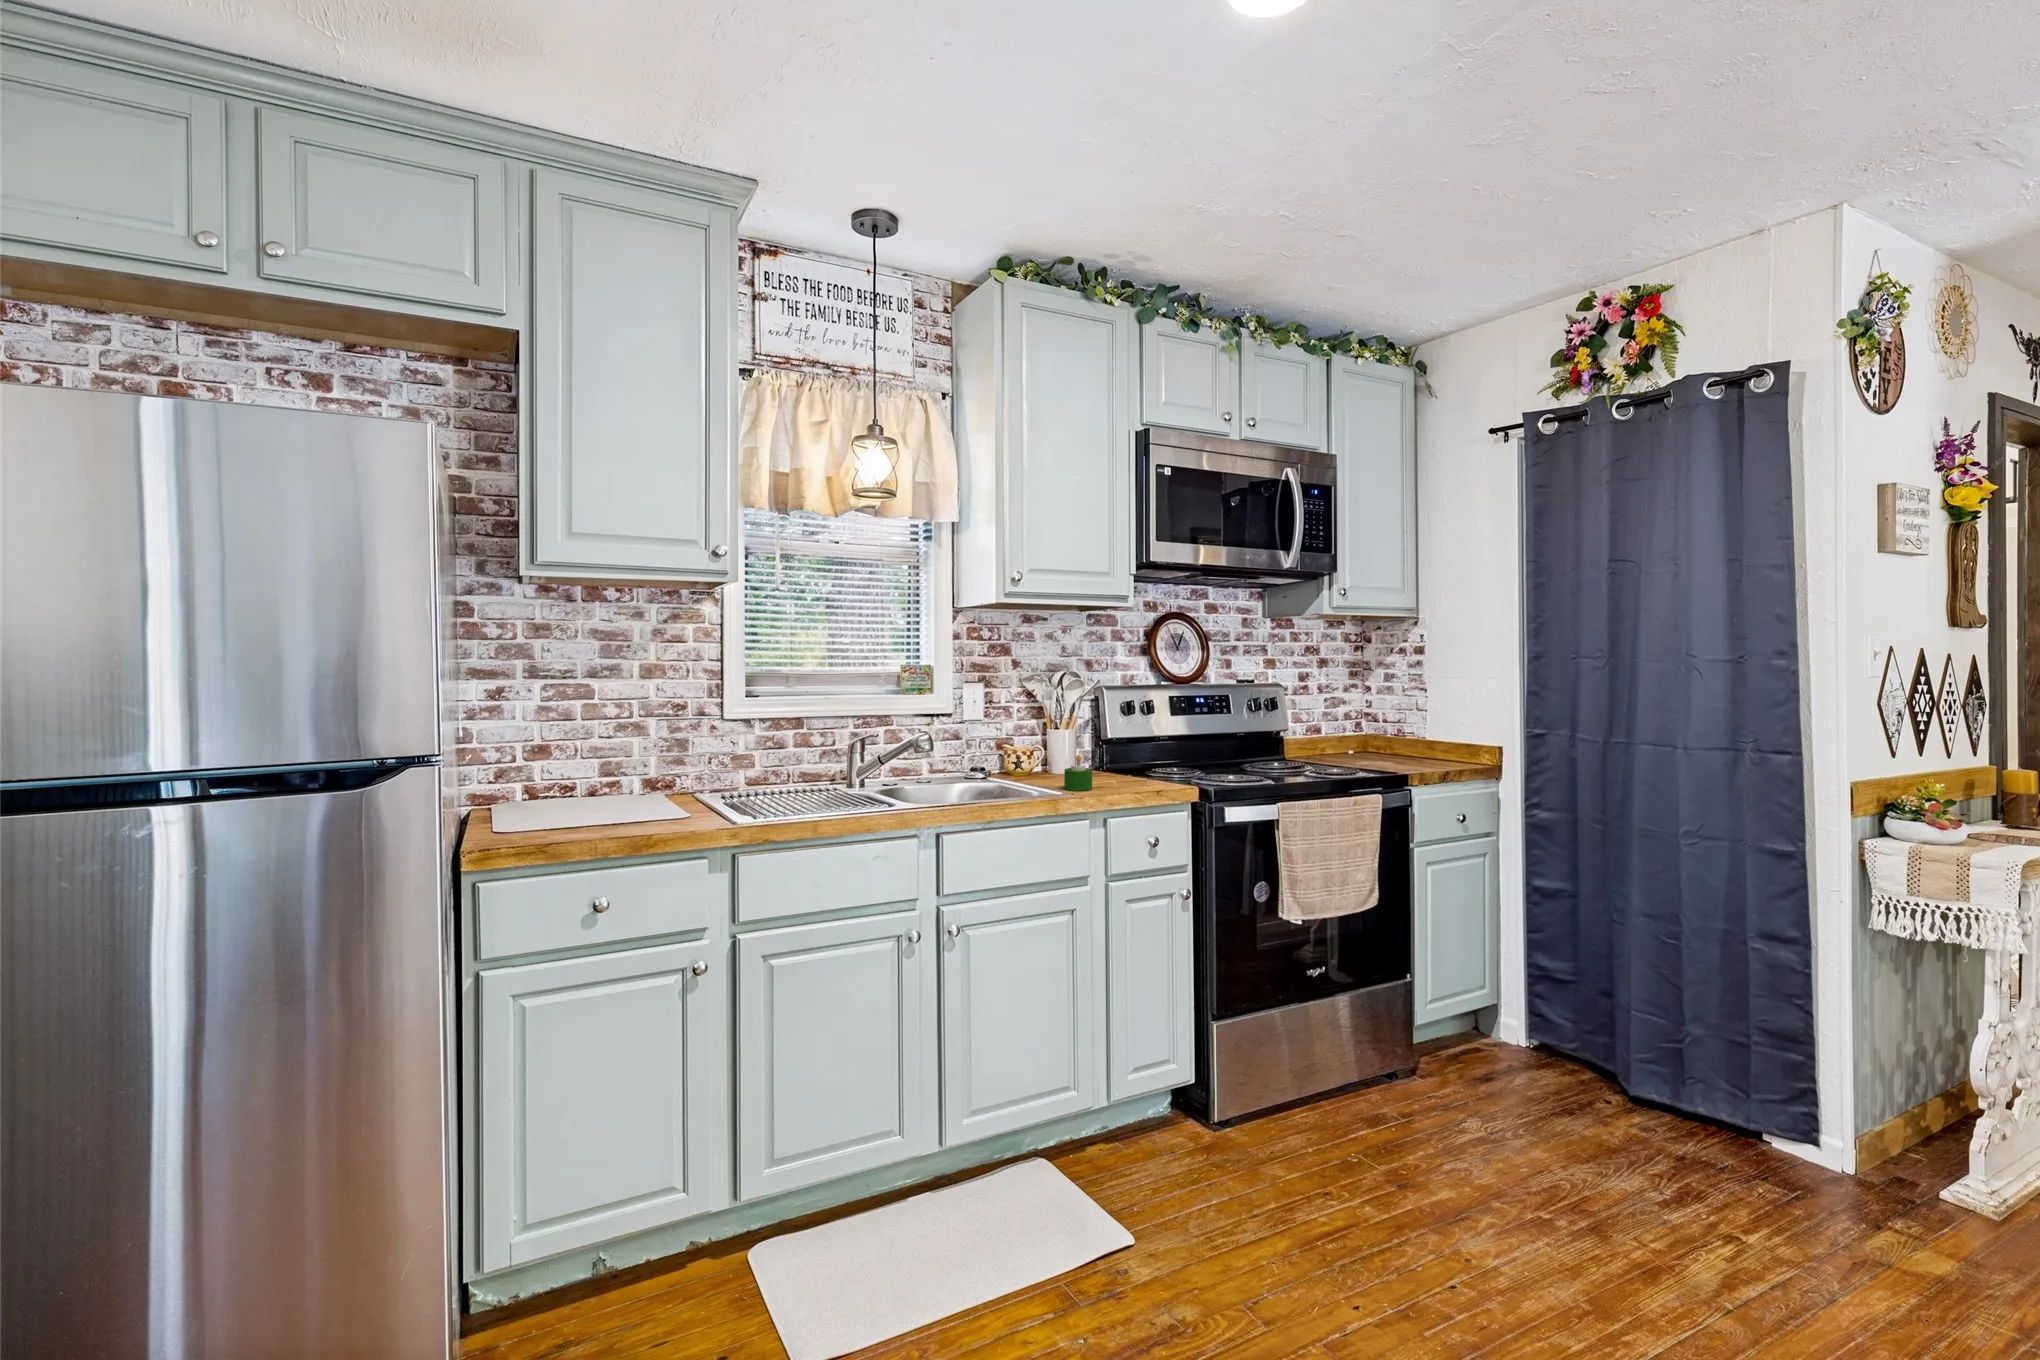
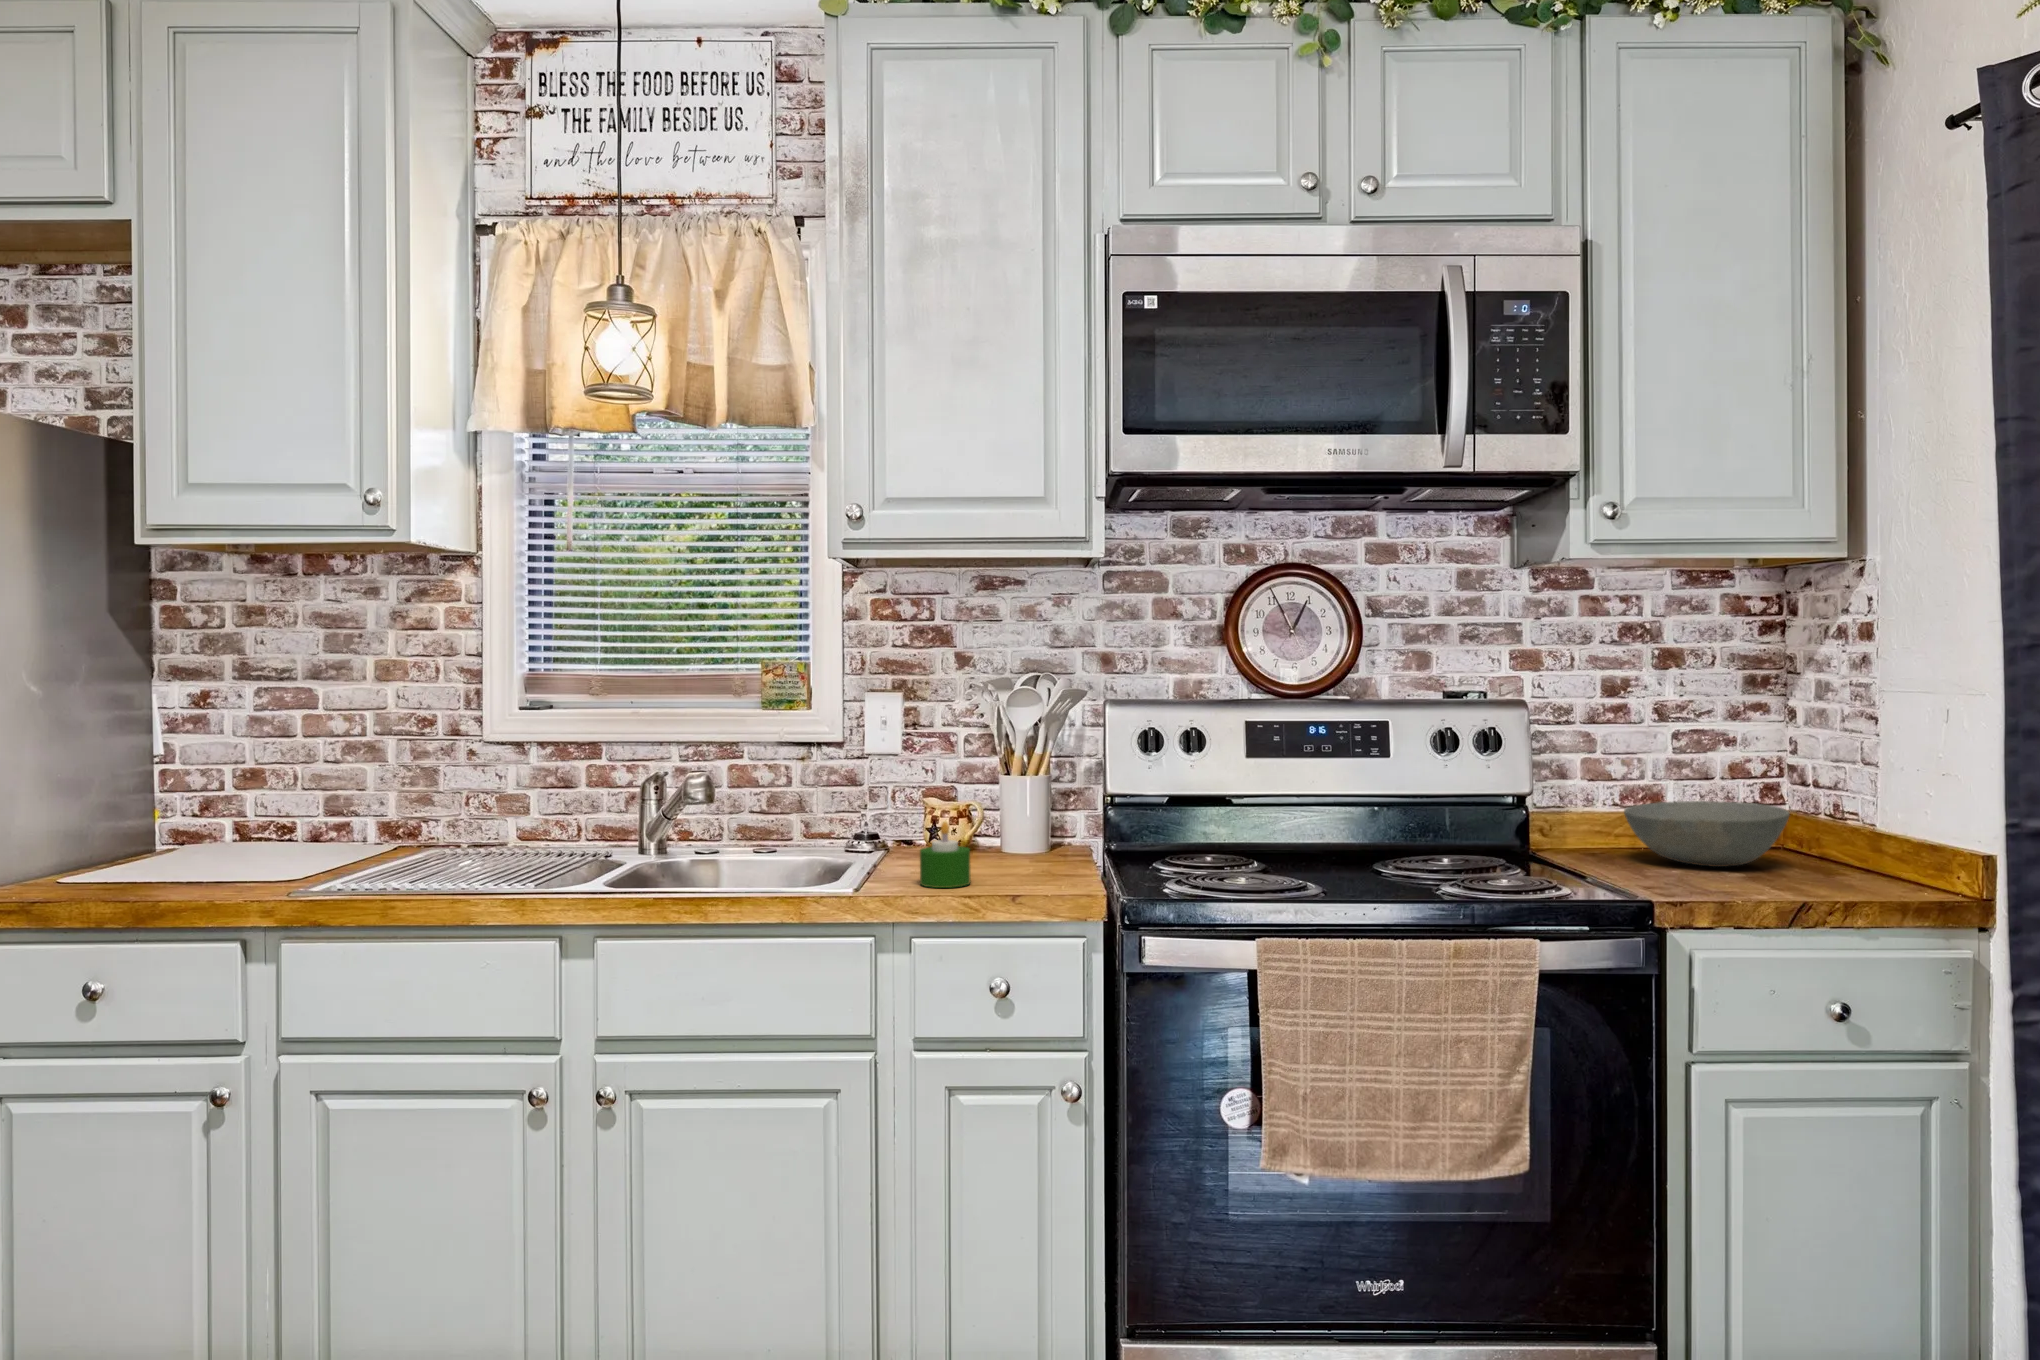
bowl: none [1320,727,1391,756] -> present [1624,801,1790,867]

